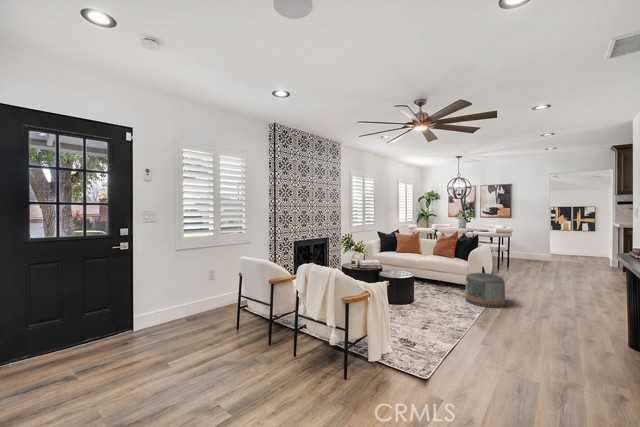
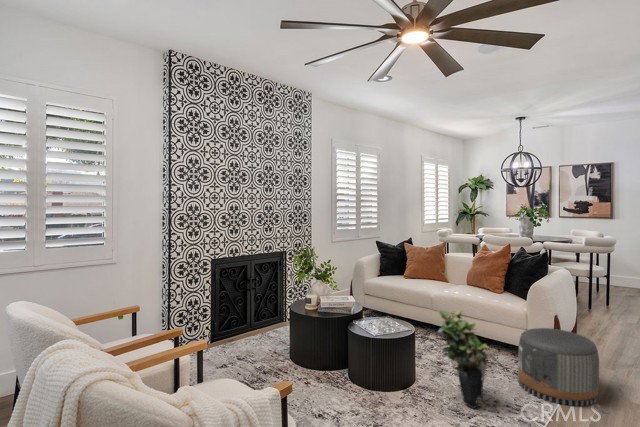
potted plant: none [426,263,454,310] -> present [438,310,490,408]

